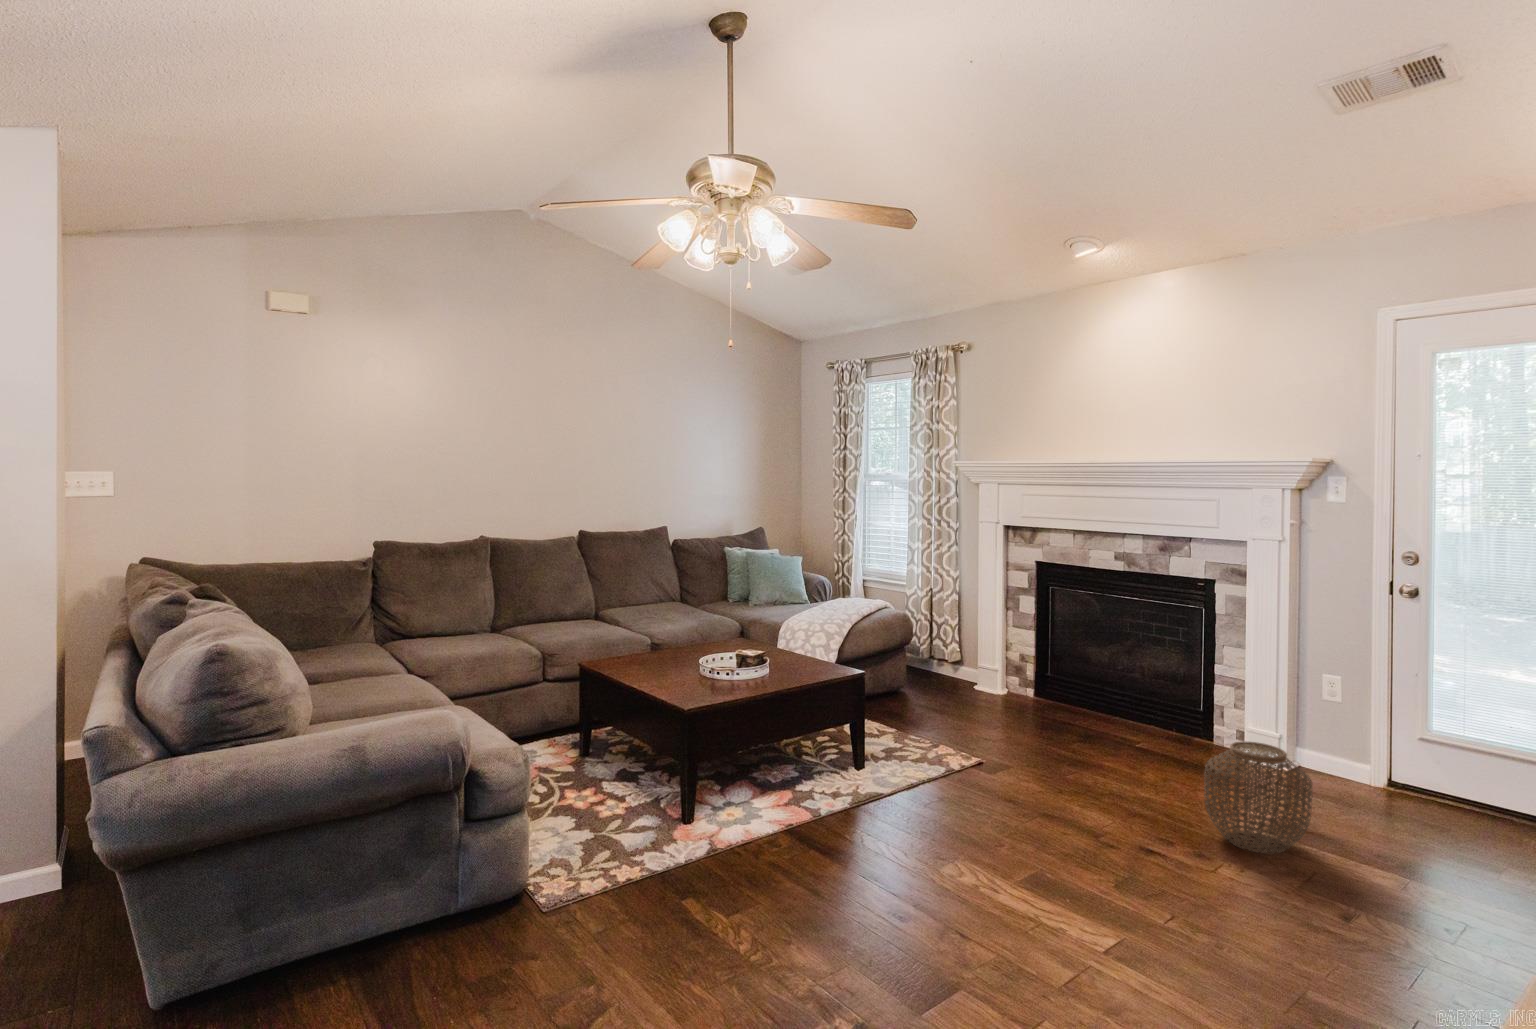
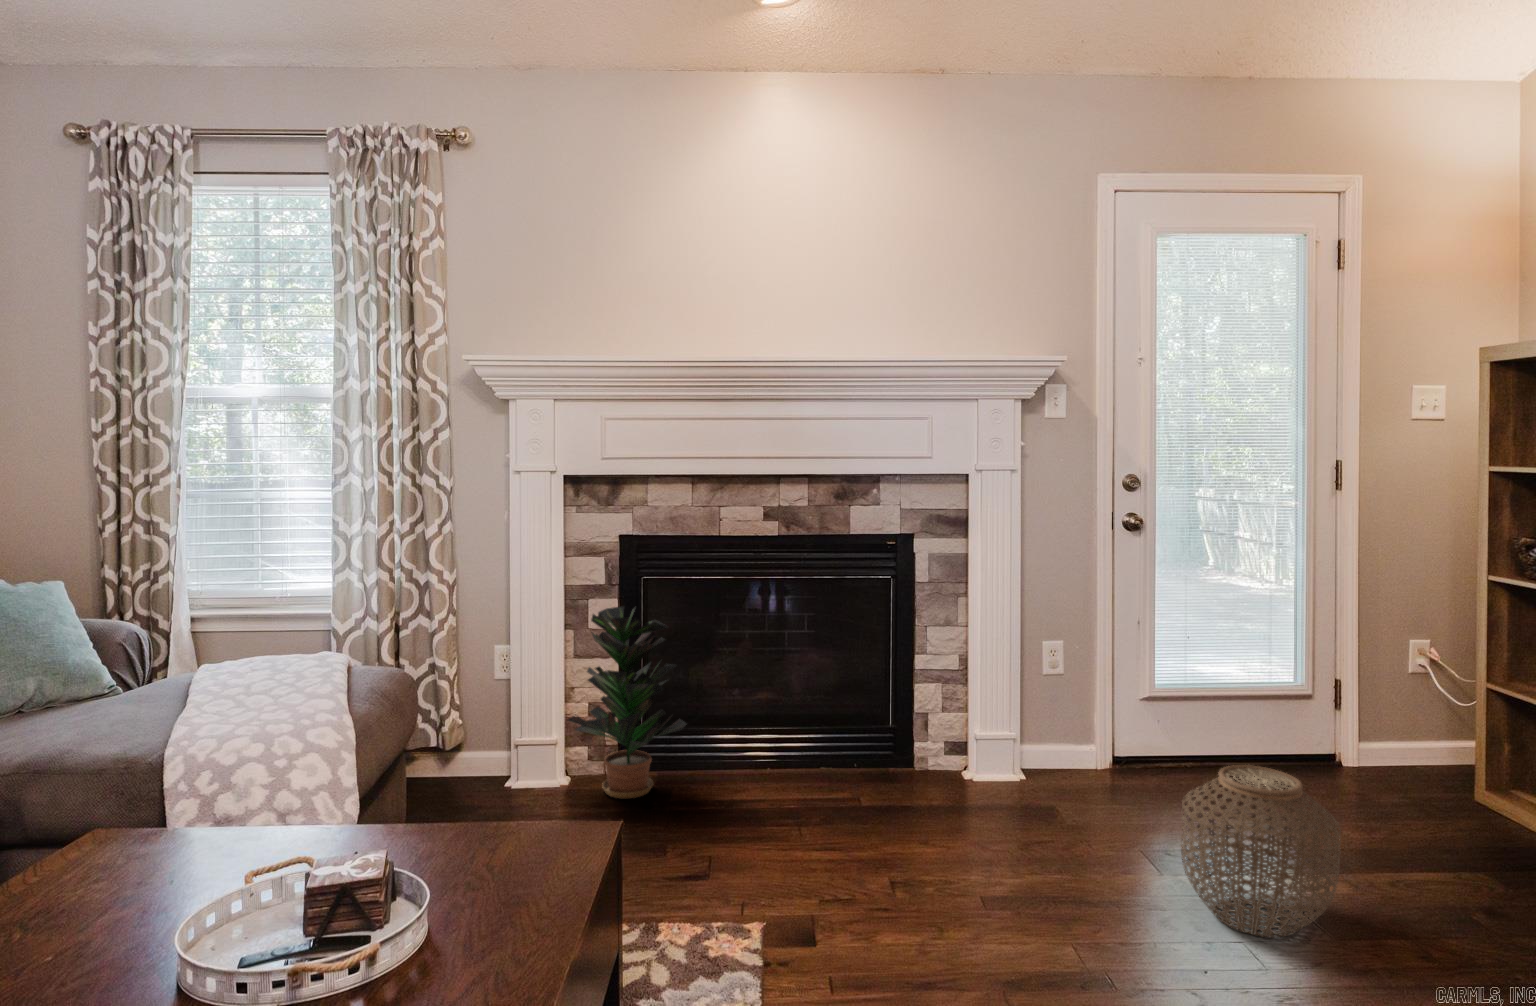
potted plant: none [982,601,1047,708] -> present [568,606,686,798]

